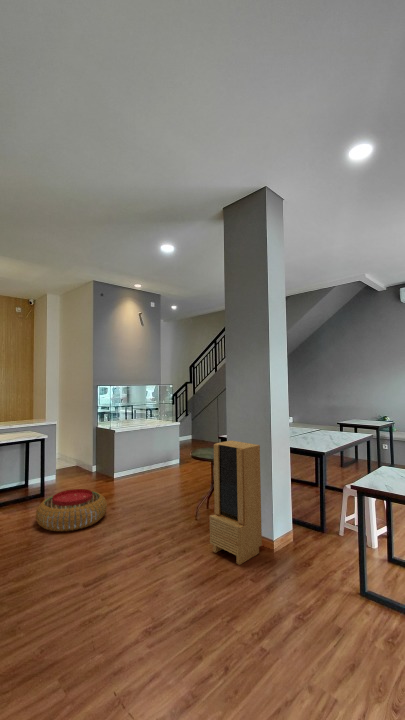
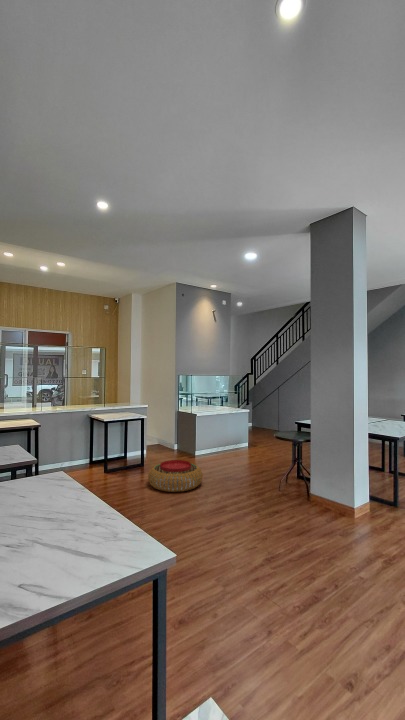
storage cabinet: present [210,440,262,565] -> none [299,423,345,525]

